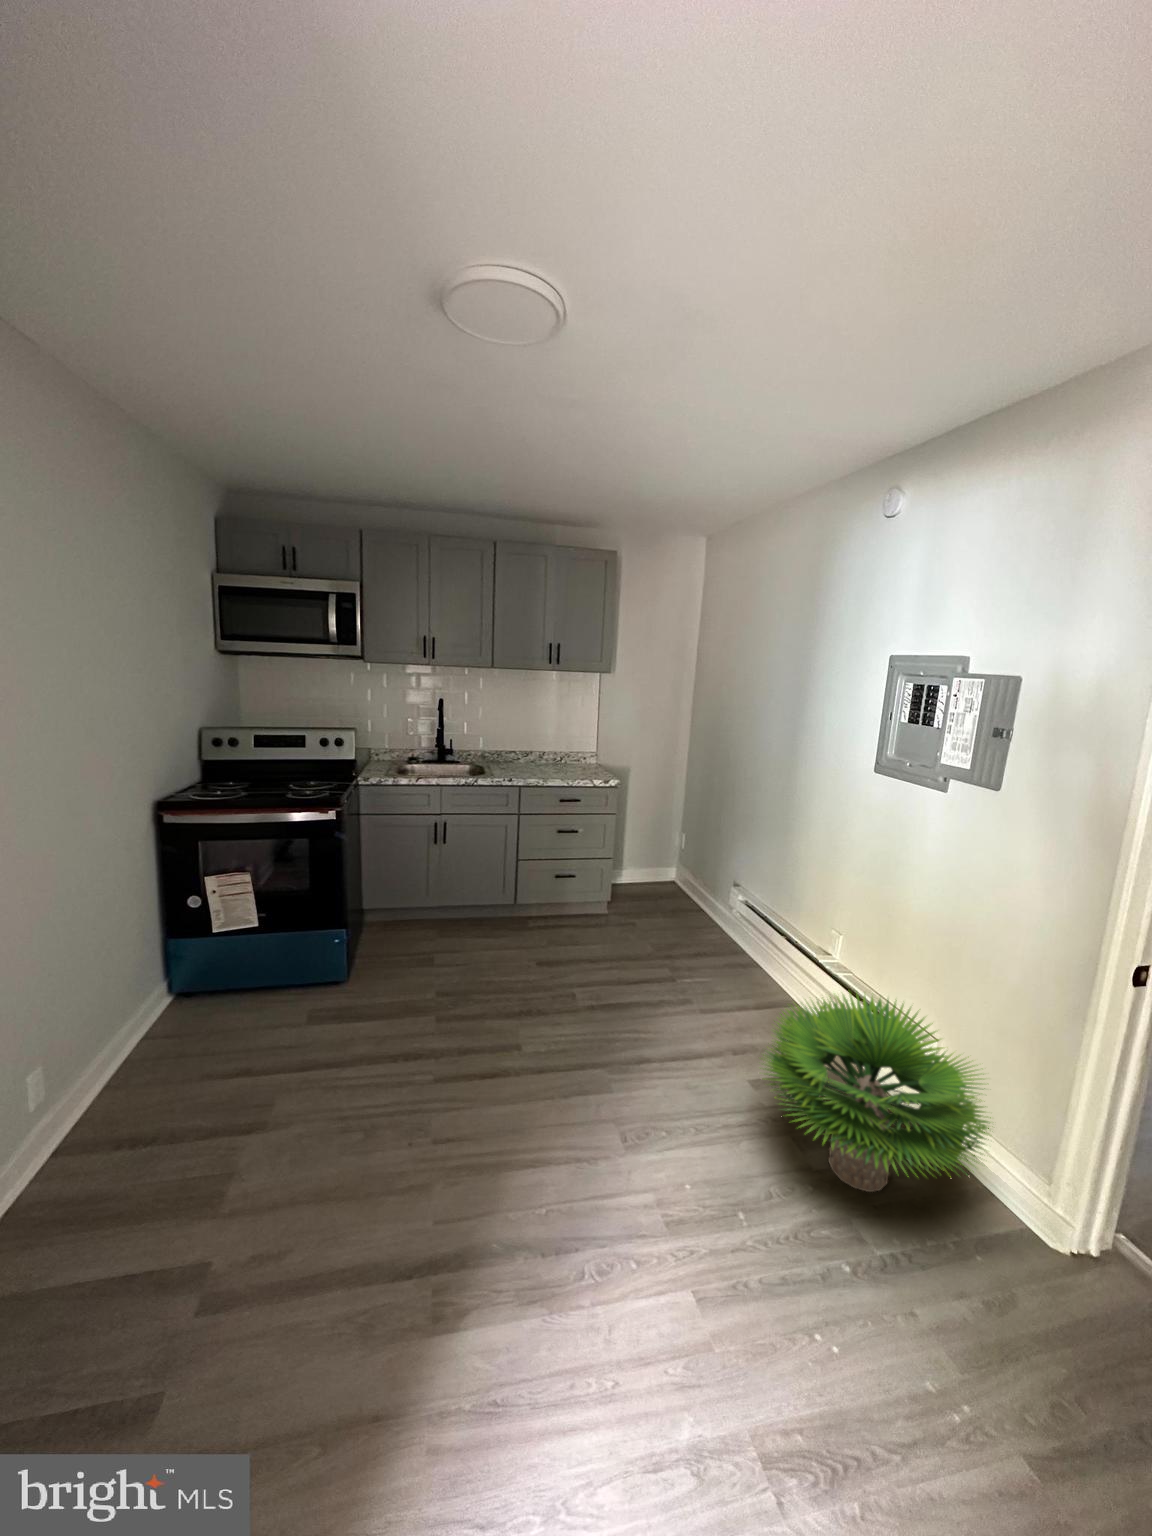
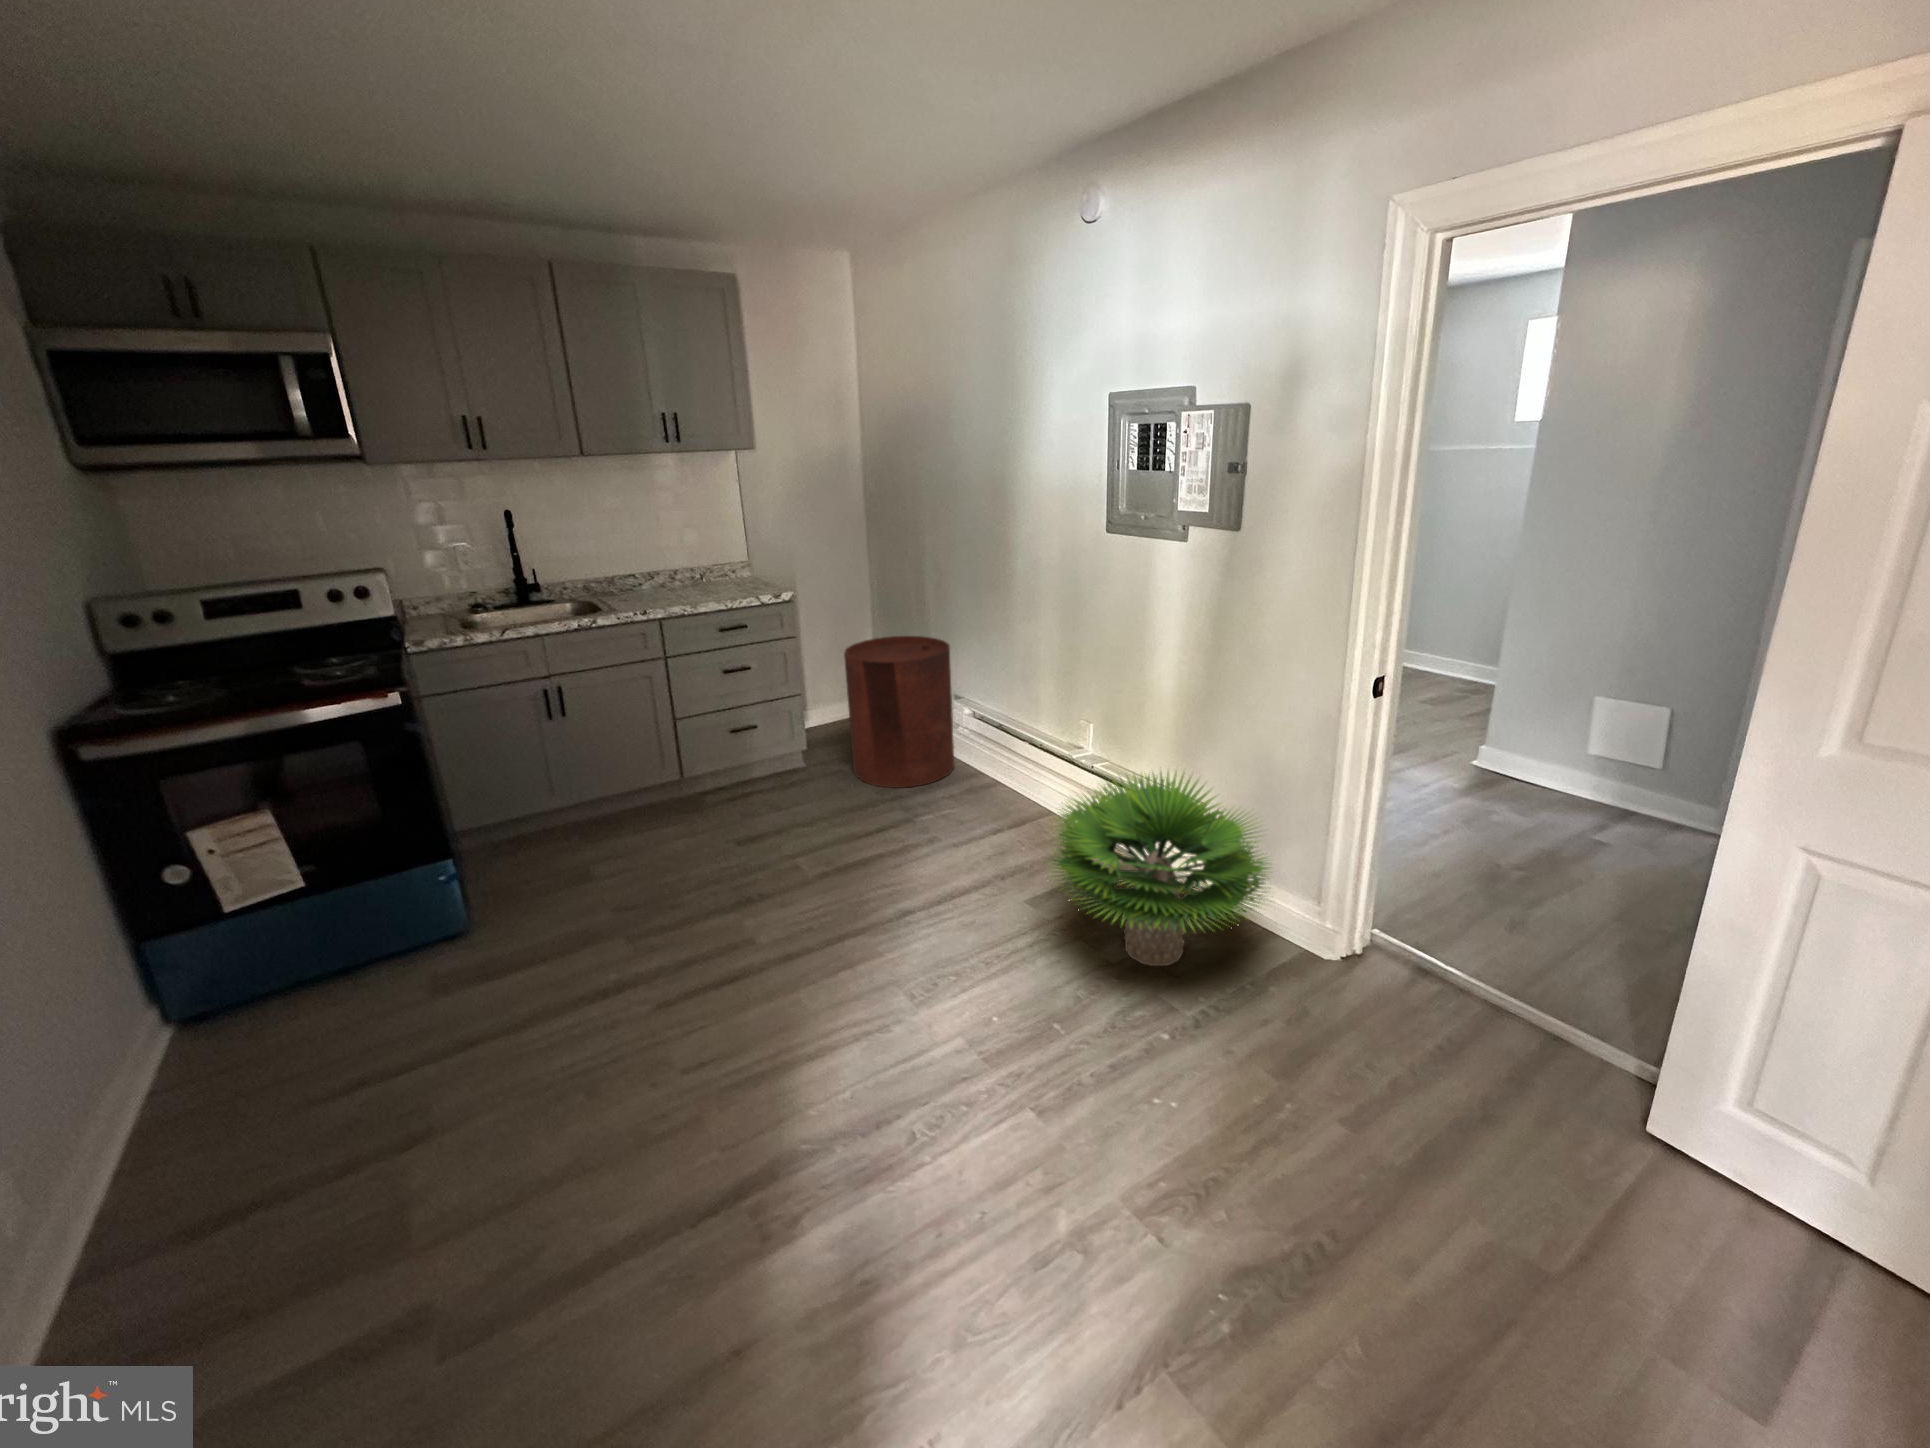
trash can: none [642,826,735,953] -> present [844,636,954,788]

